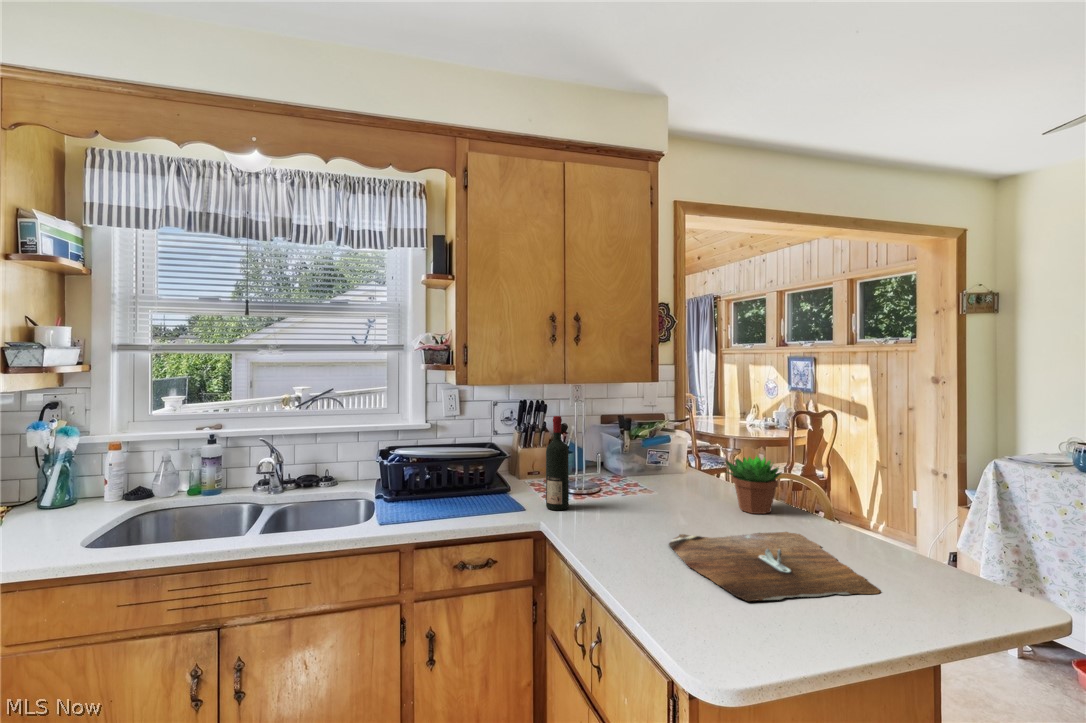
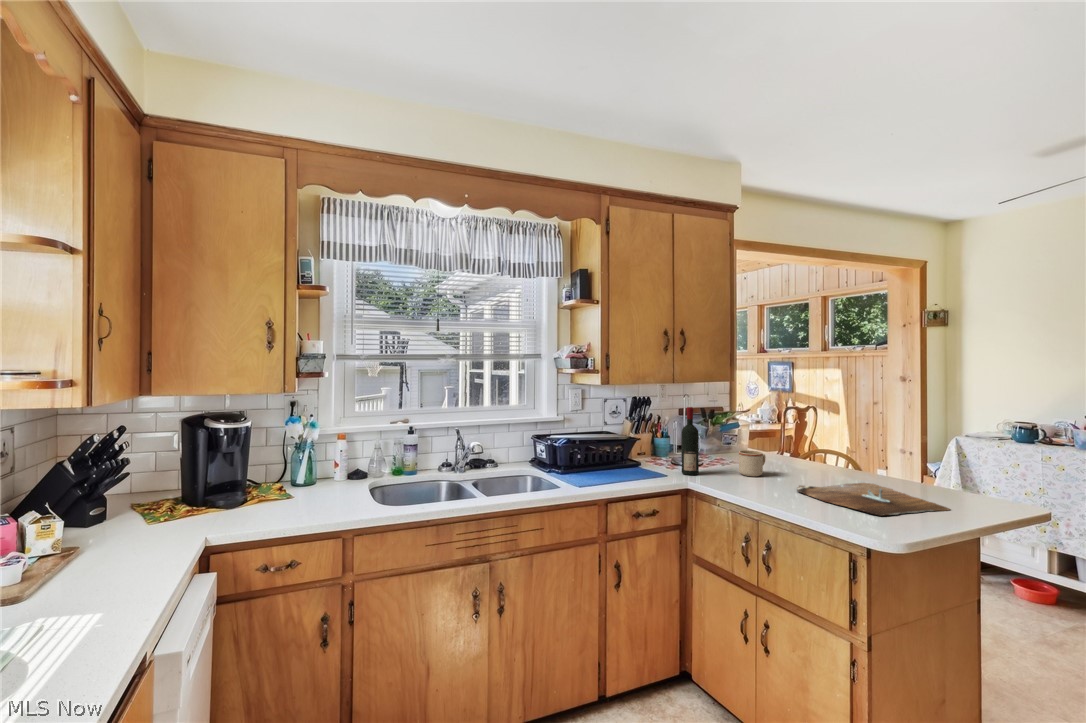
succulent plant: present [726,456,782,514] -> none [805,433,849,474]
mug: none [623,477,662,515] -> present [739,450,766,476]

